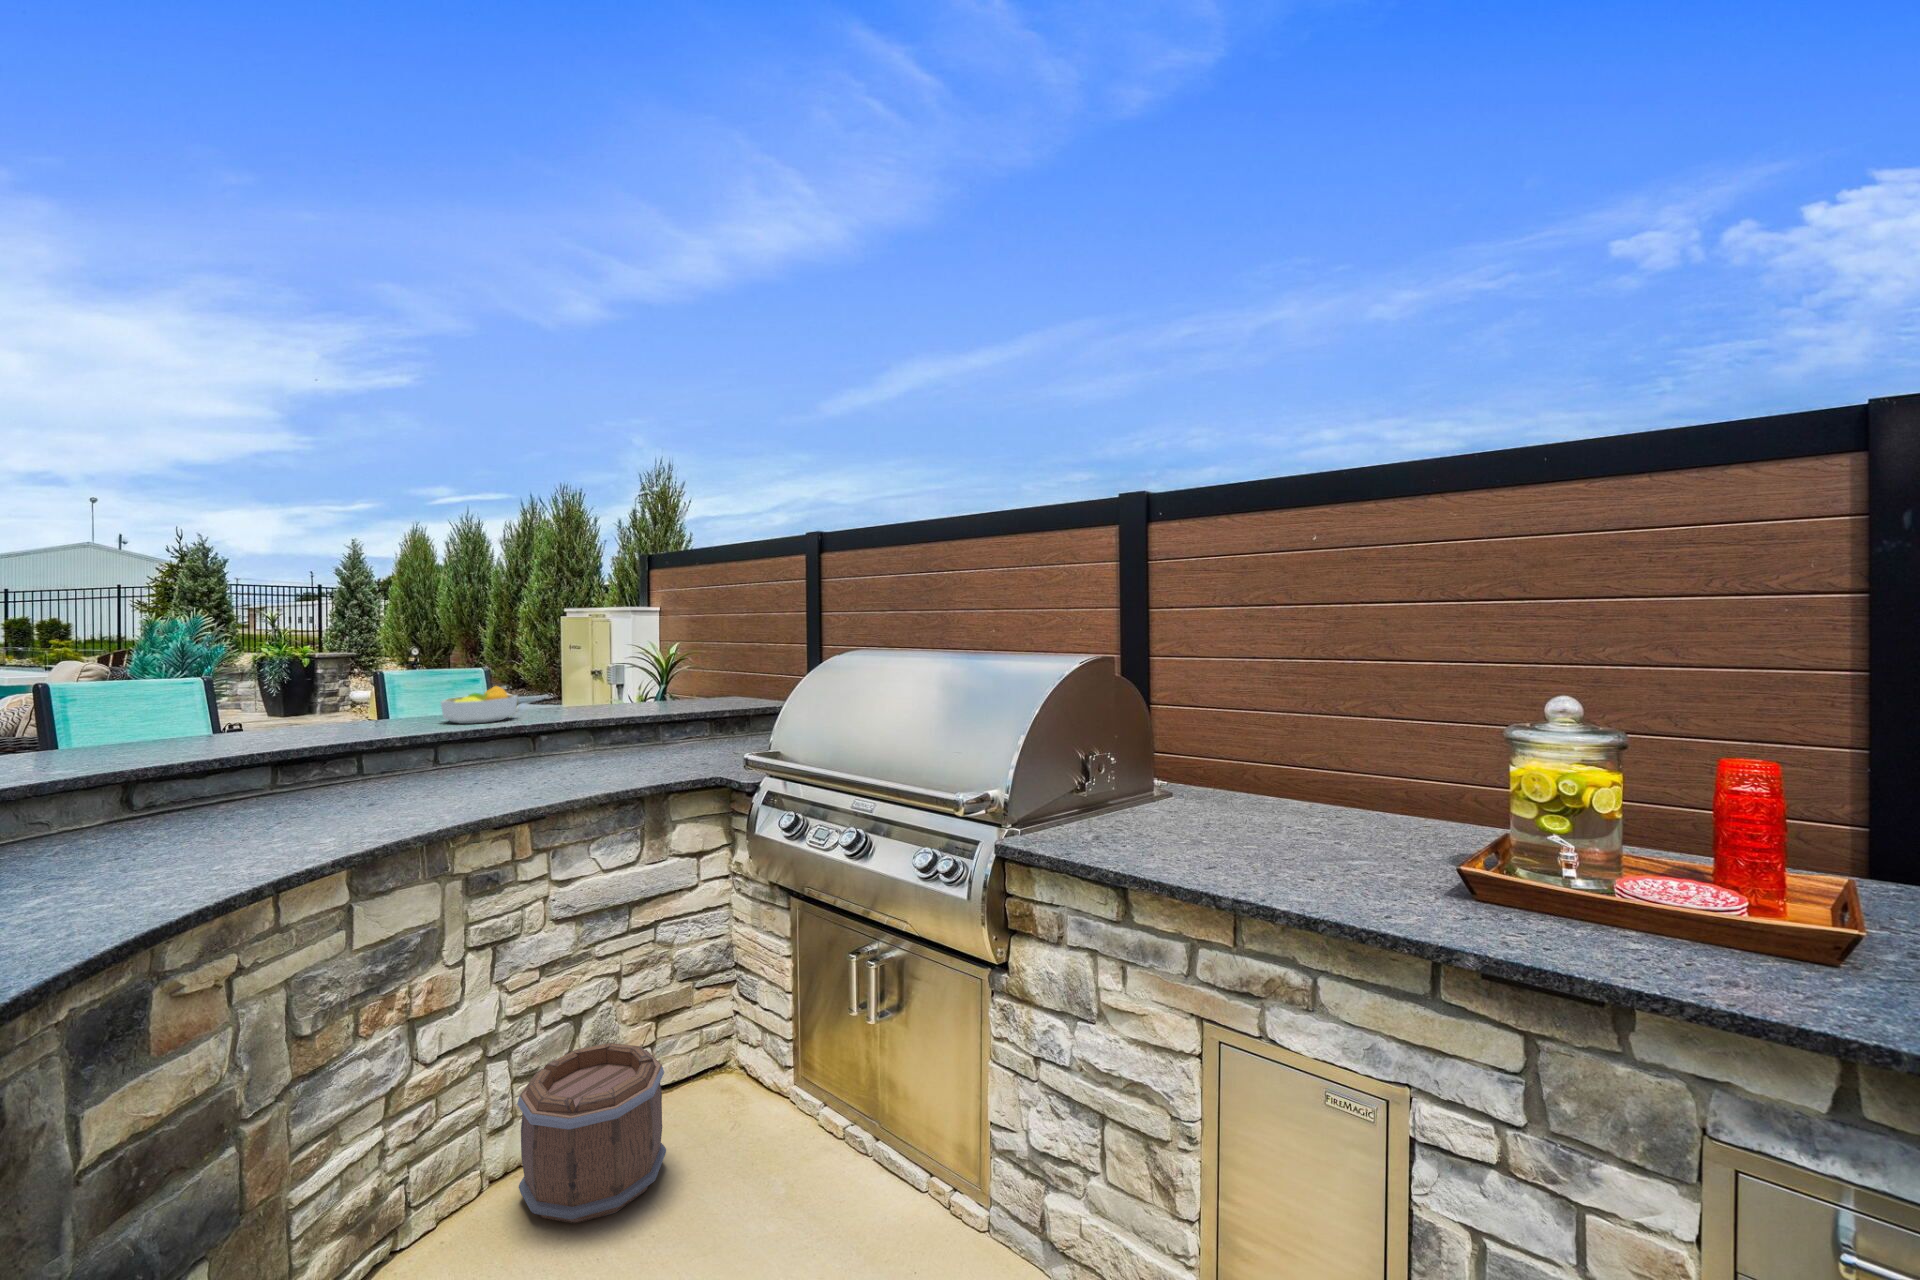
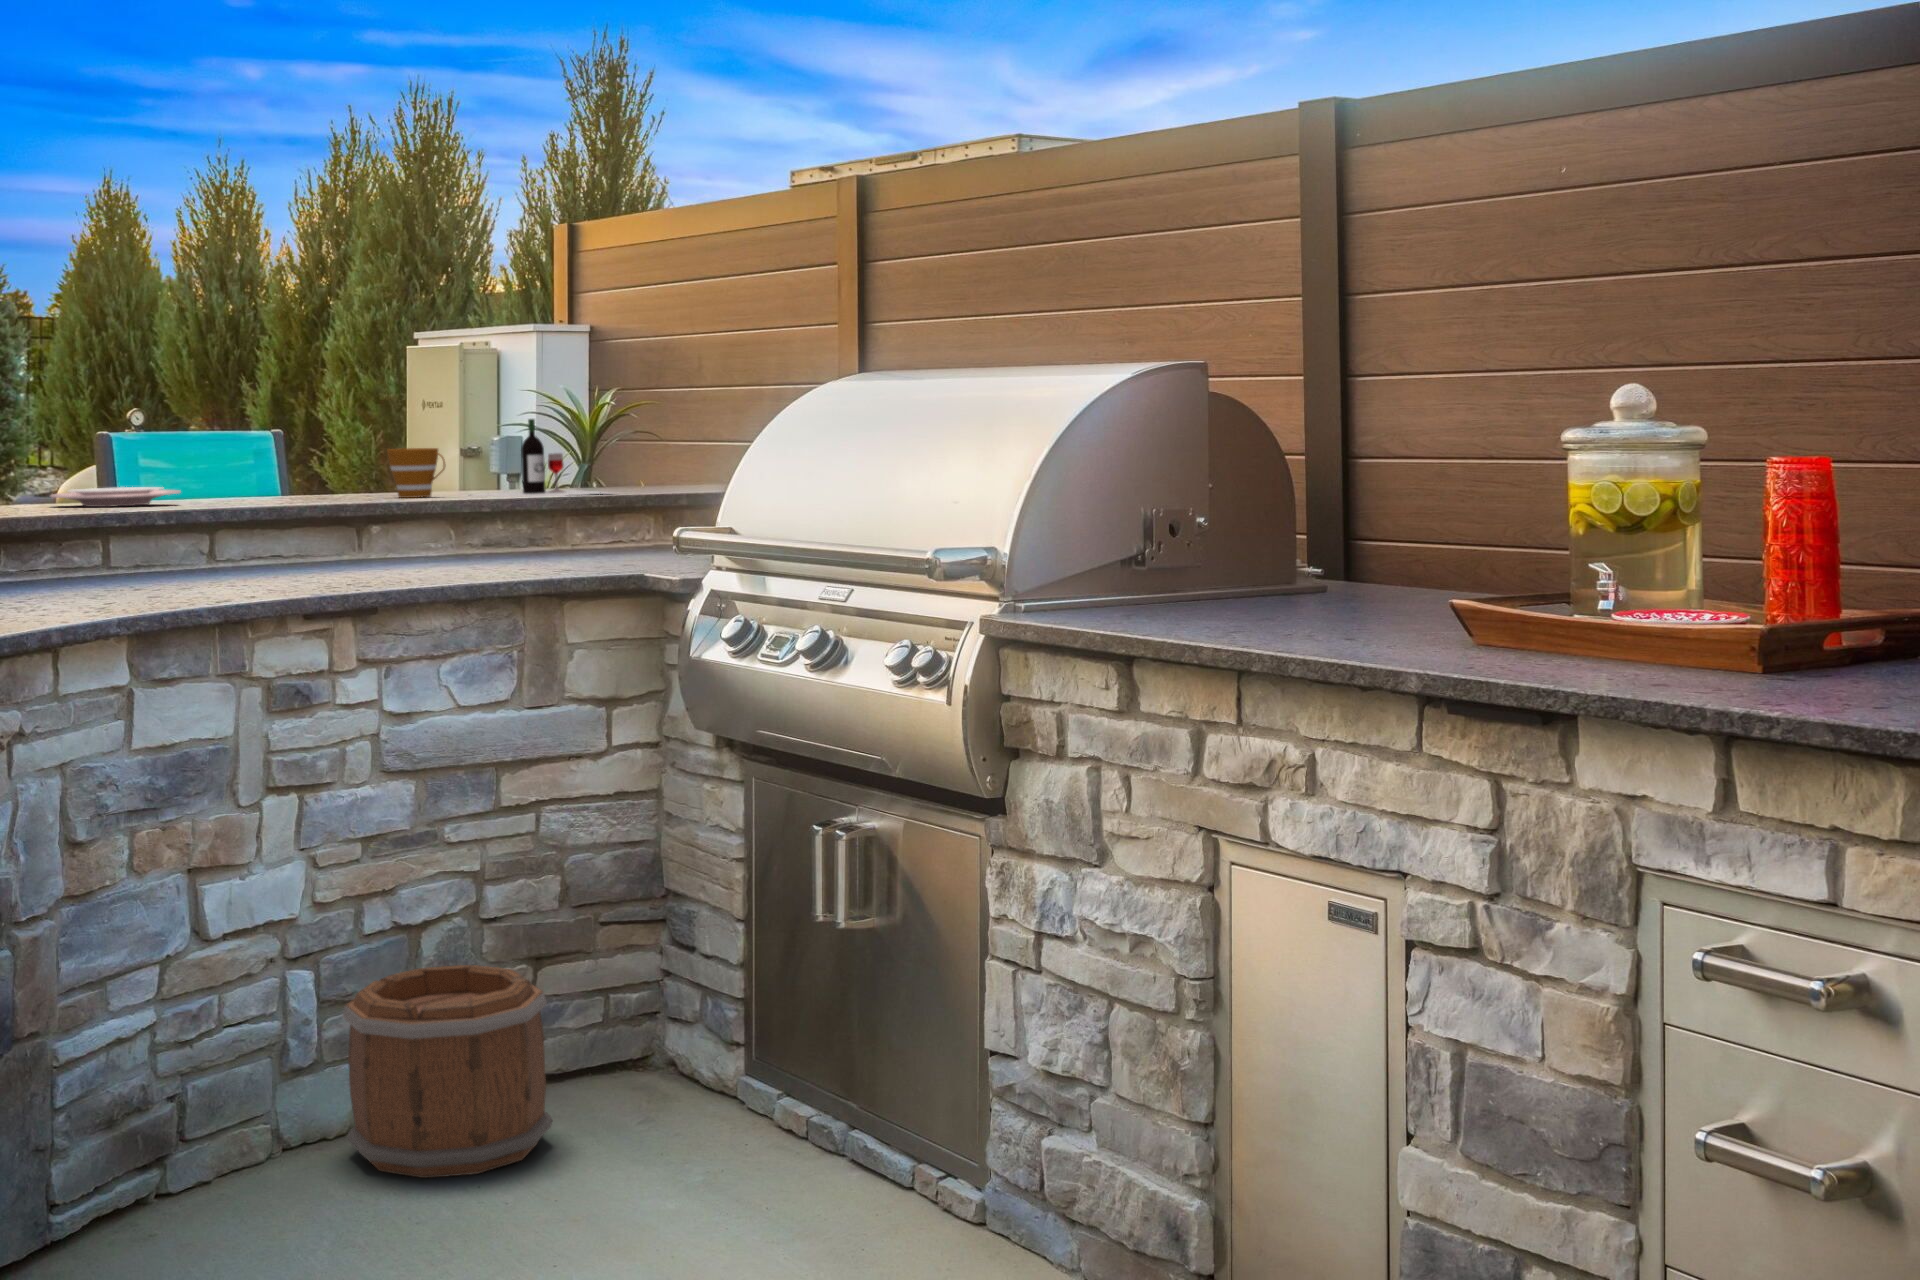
wine bottle: none [600,669,691,715] -> present [478,419,607,496]
fruit bowl: present [441,686,517,724] -> none [208,442,326,502]
cup: none [556,687,591,717] -> present [387,448,445,498]
plate: none [323,720,419,736] -> present [50,487,180,507]

